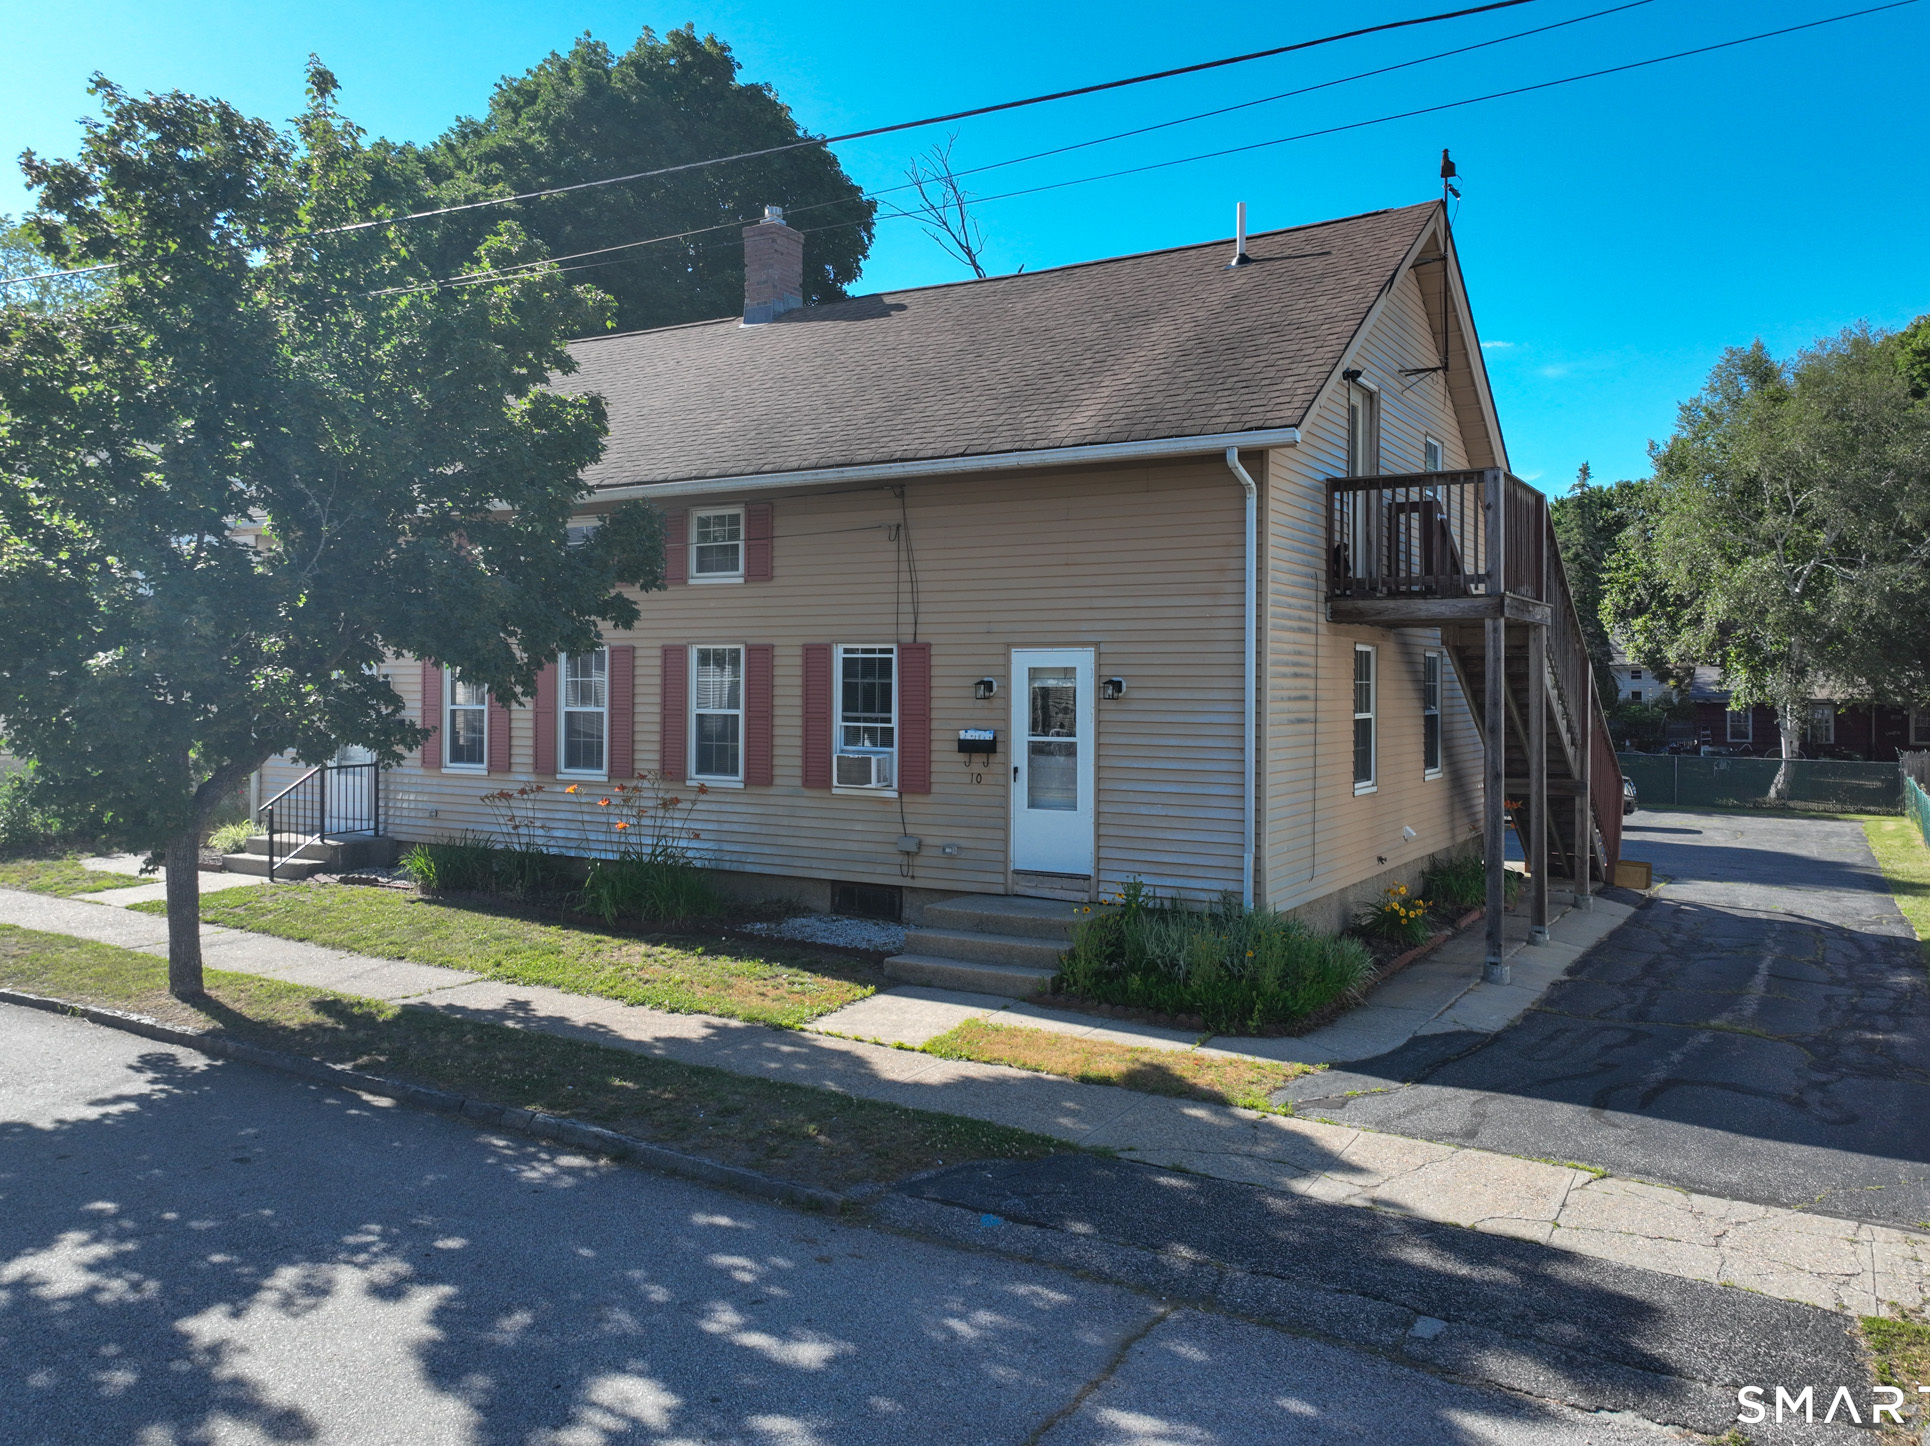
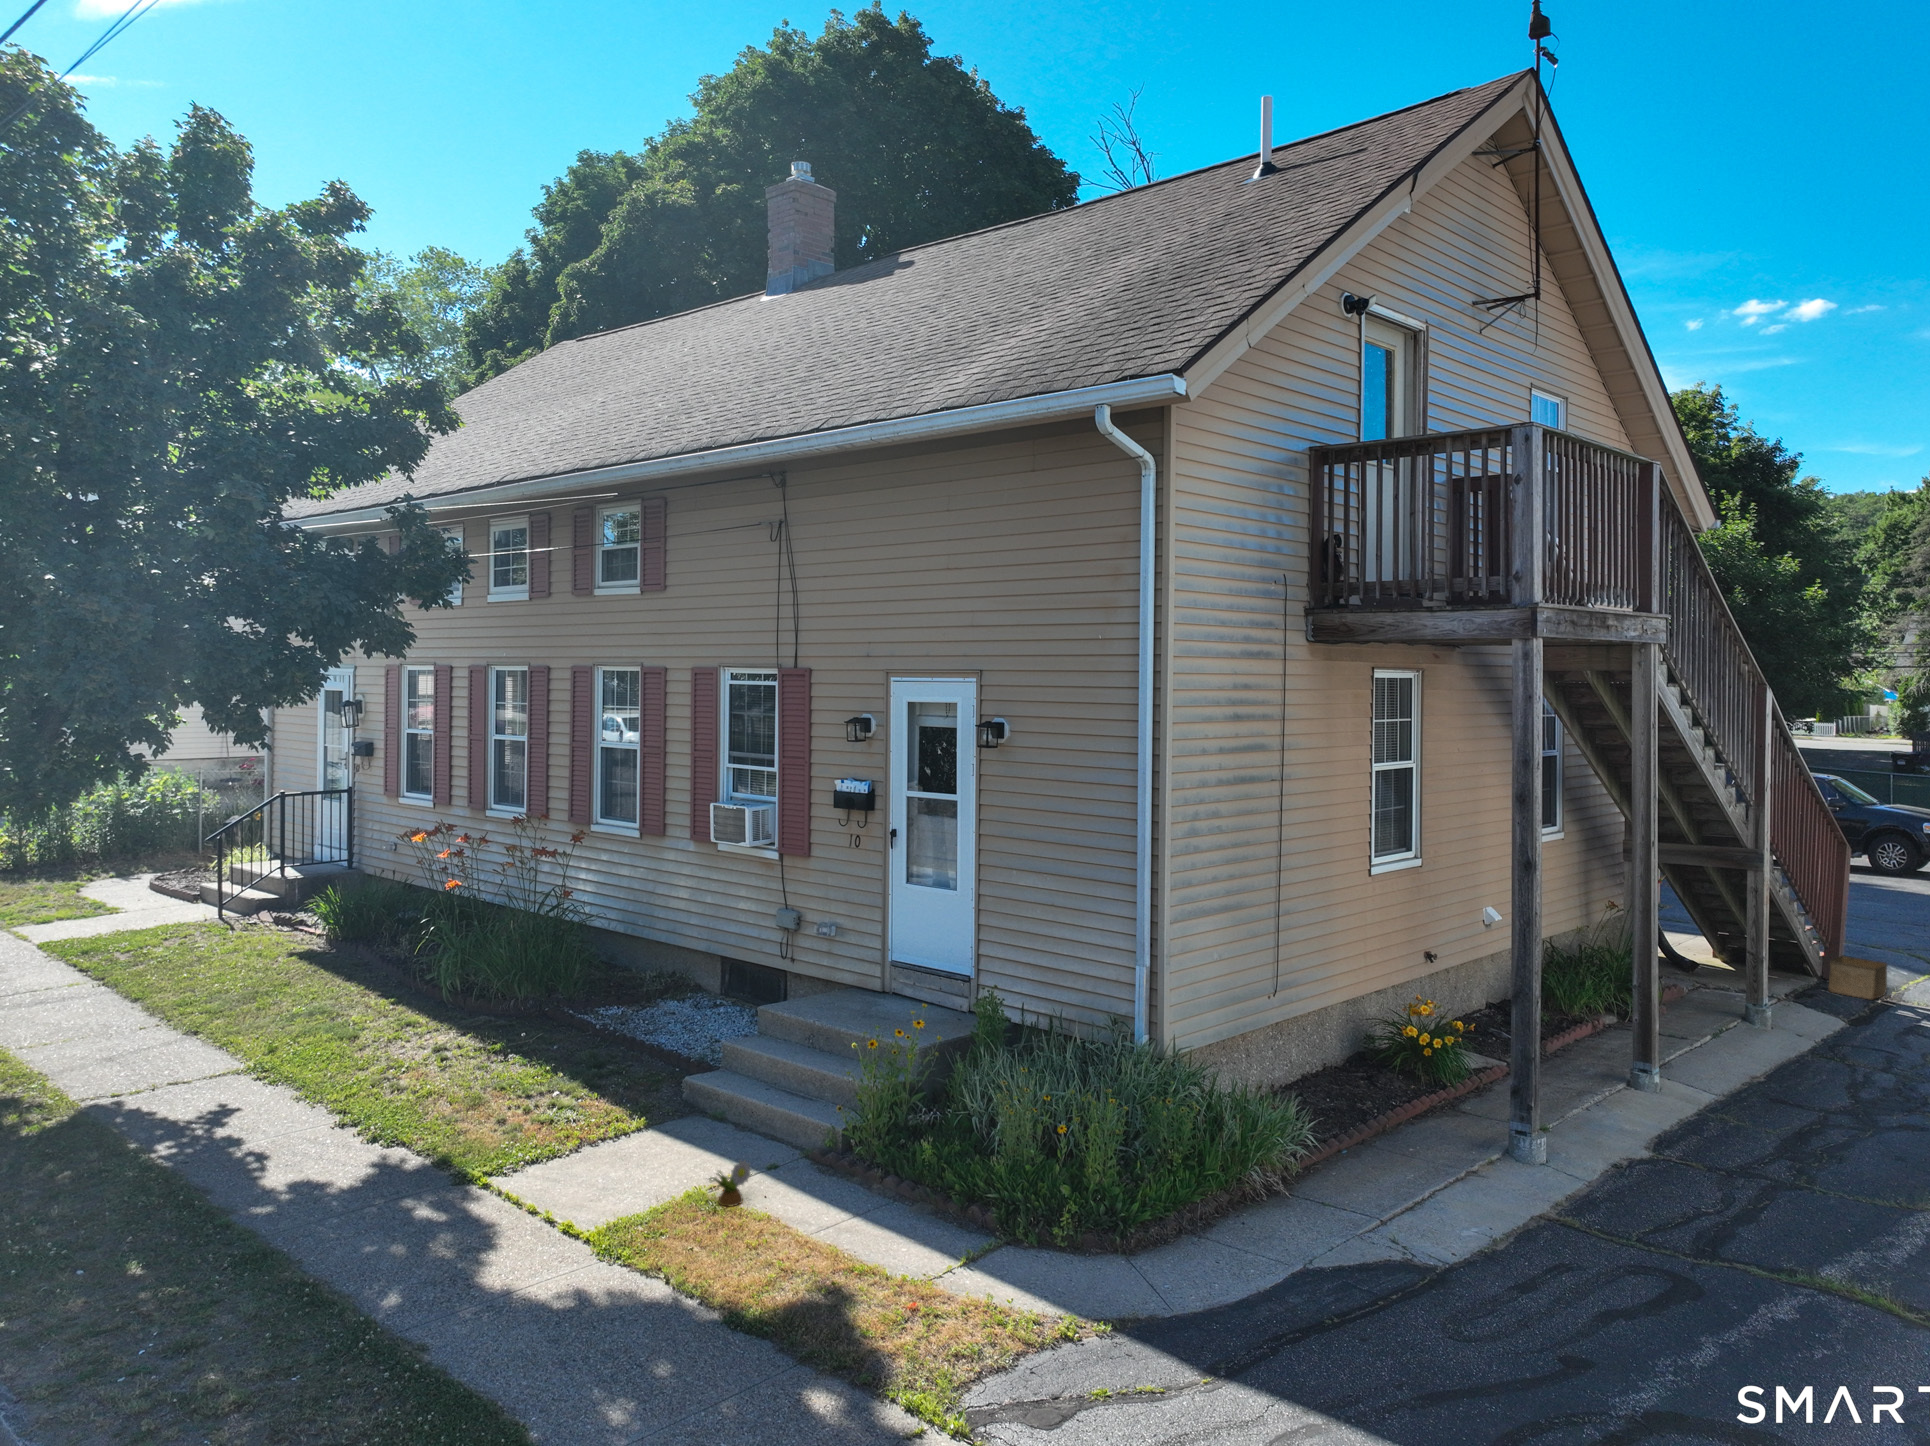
decorative plant: none [978,1001,1013,1037] -> present [709,1160,752,1206]

